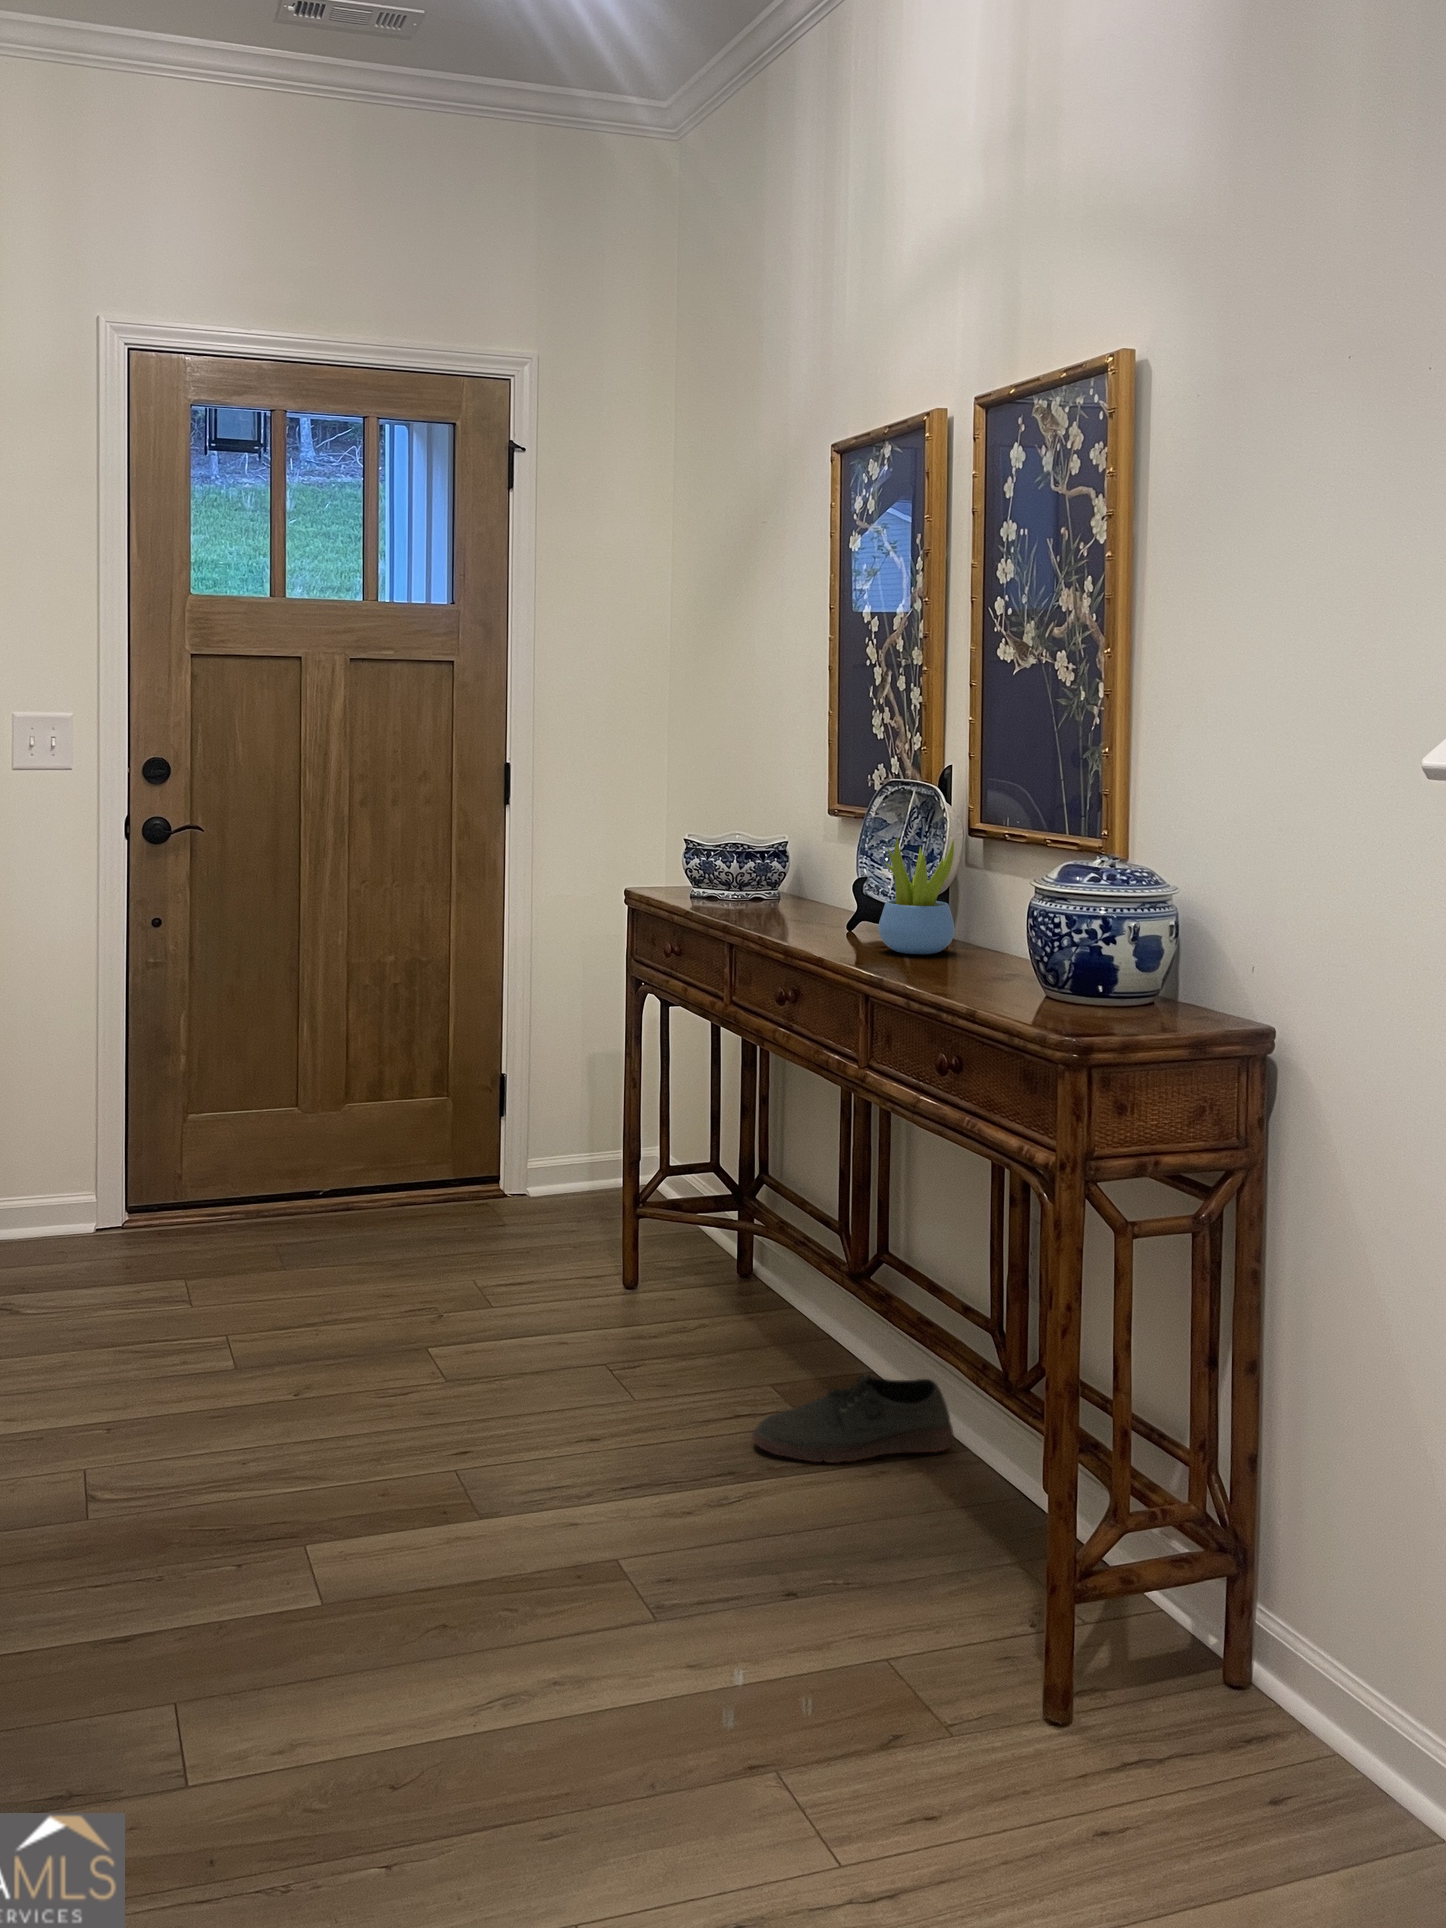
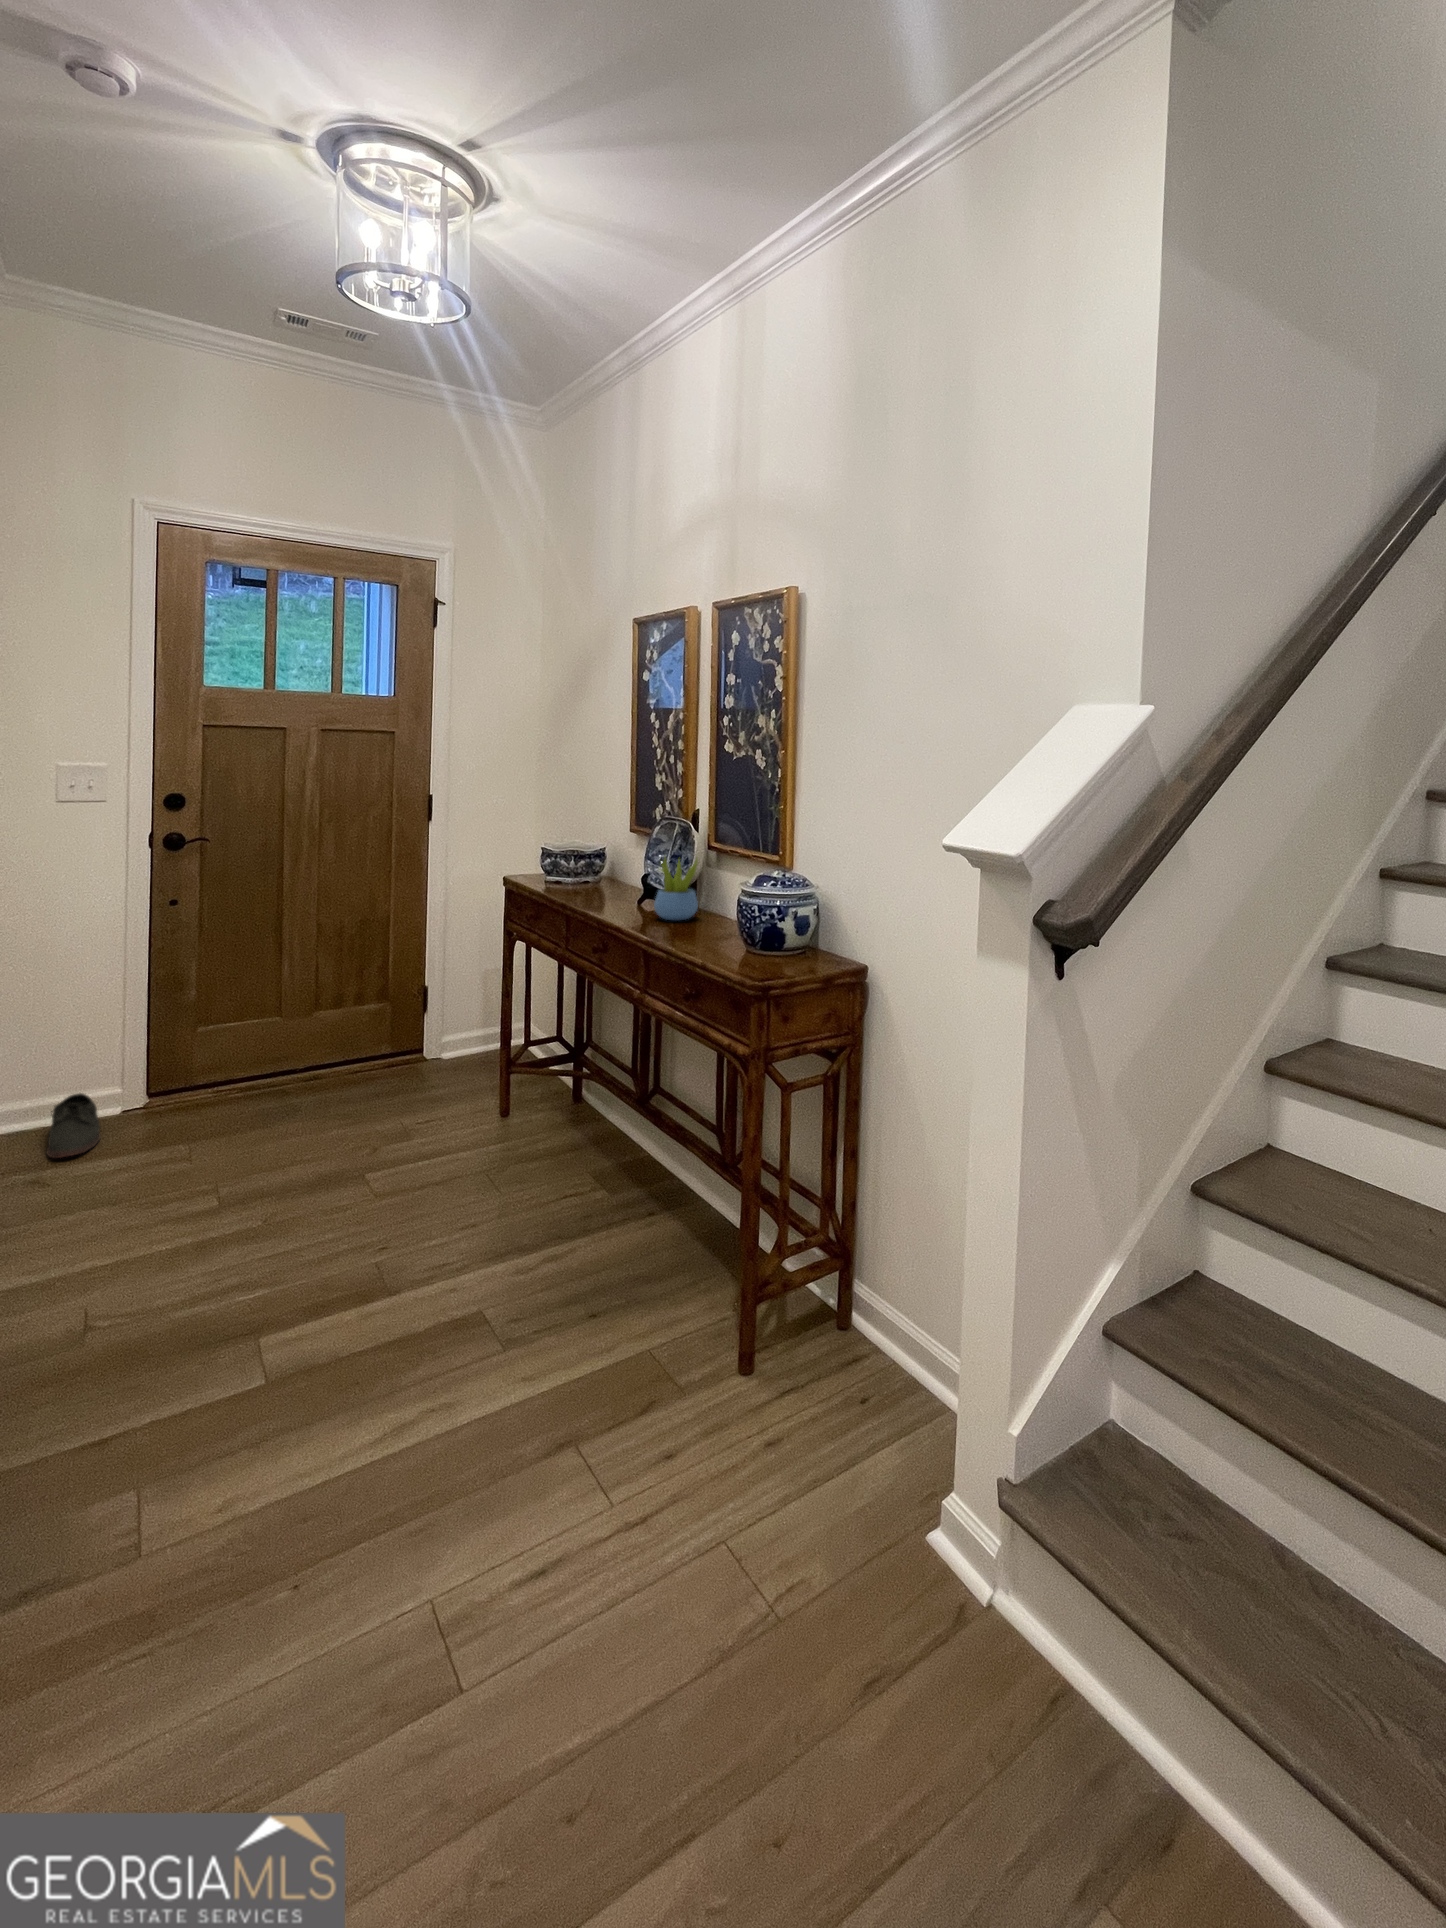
shoe: present [752,1373,954,1463] -> present [47,1093,100,1158]

